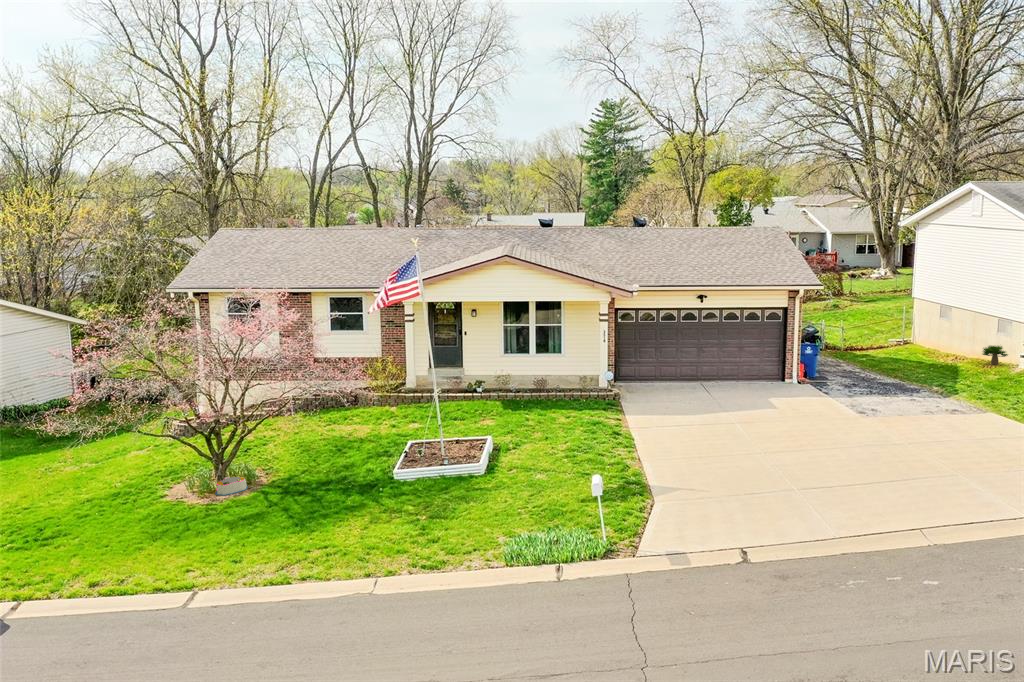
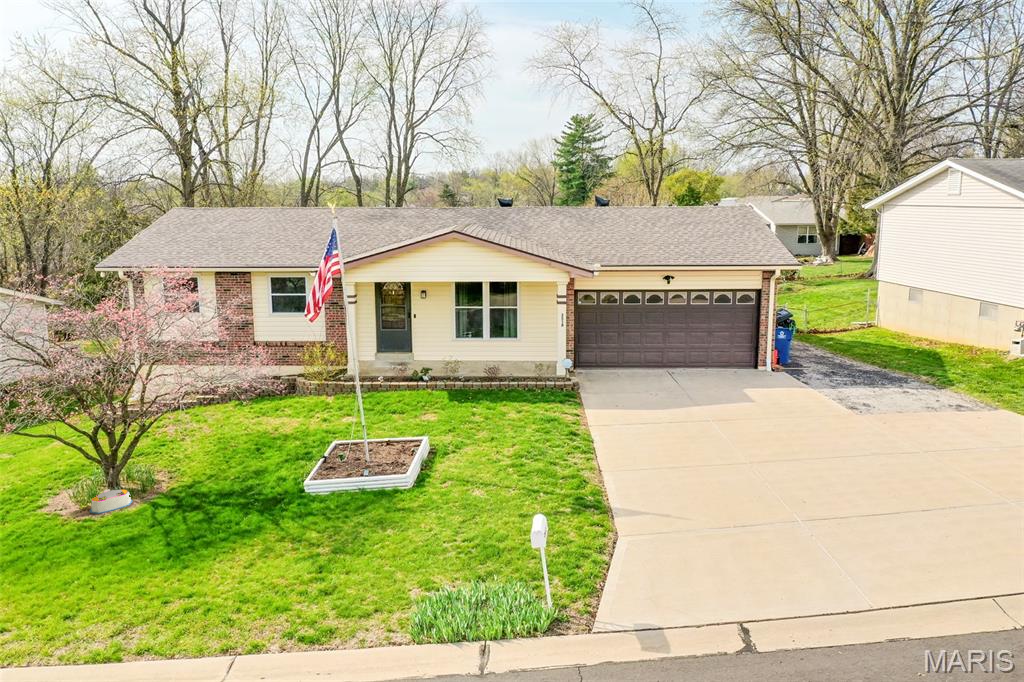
potted plant: present [983,346,1008,365] -> none [957,331,987,353]

